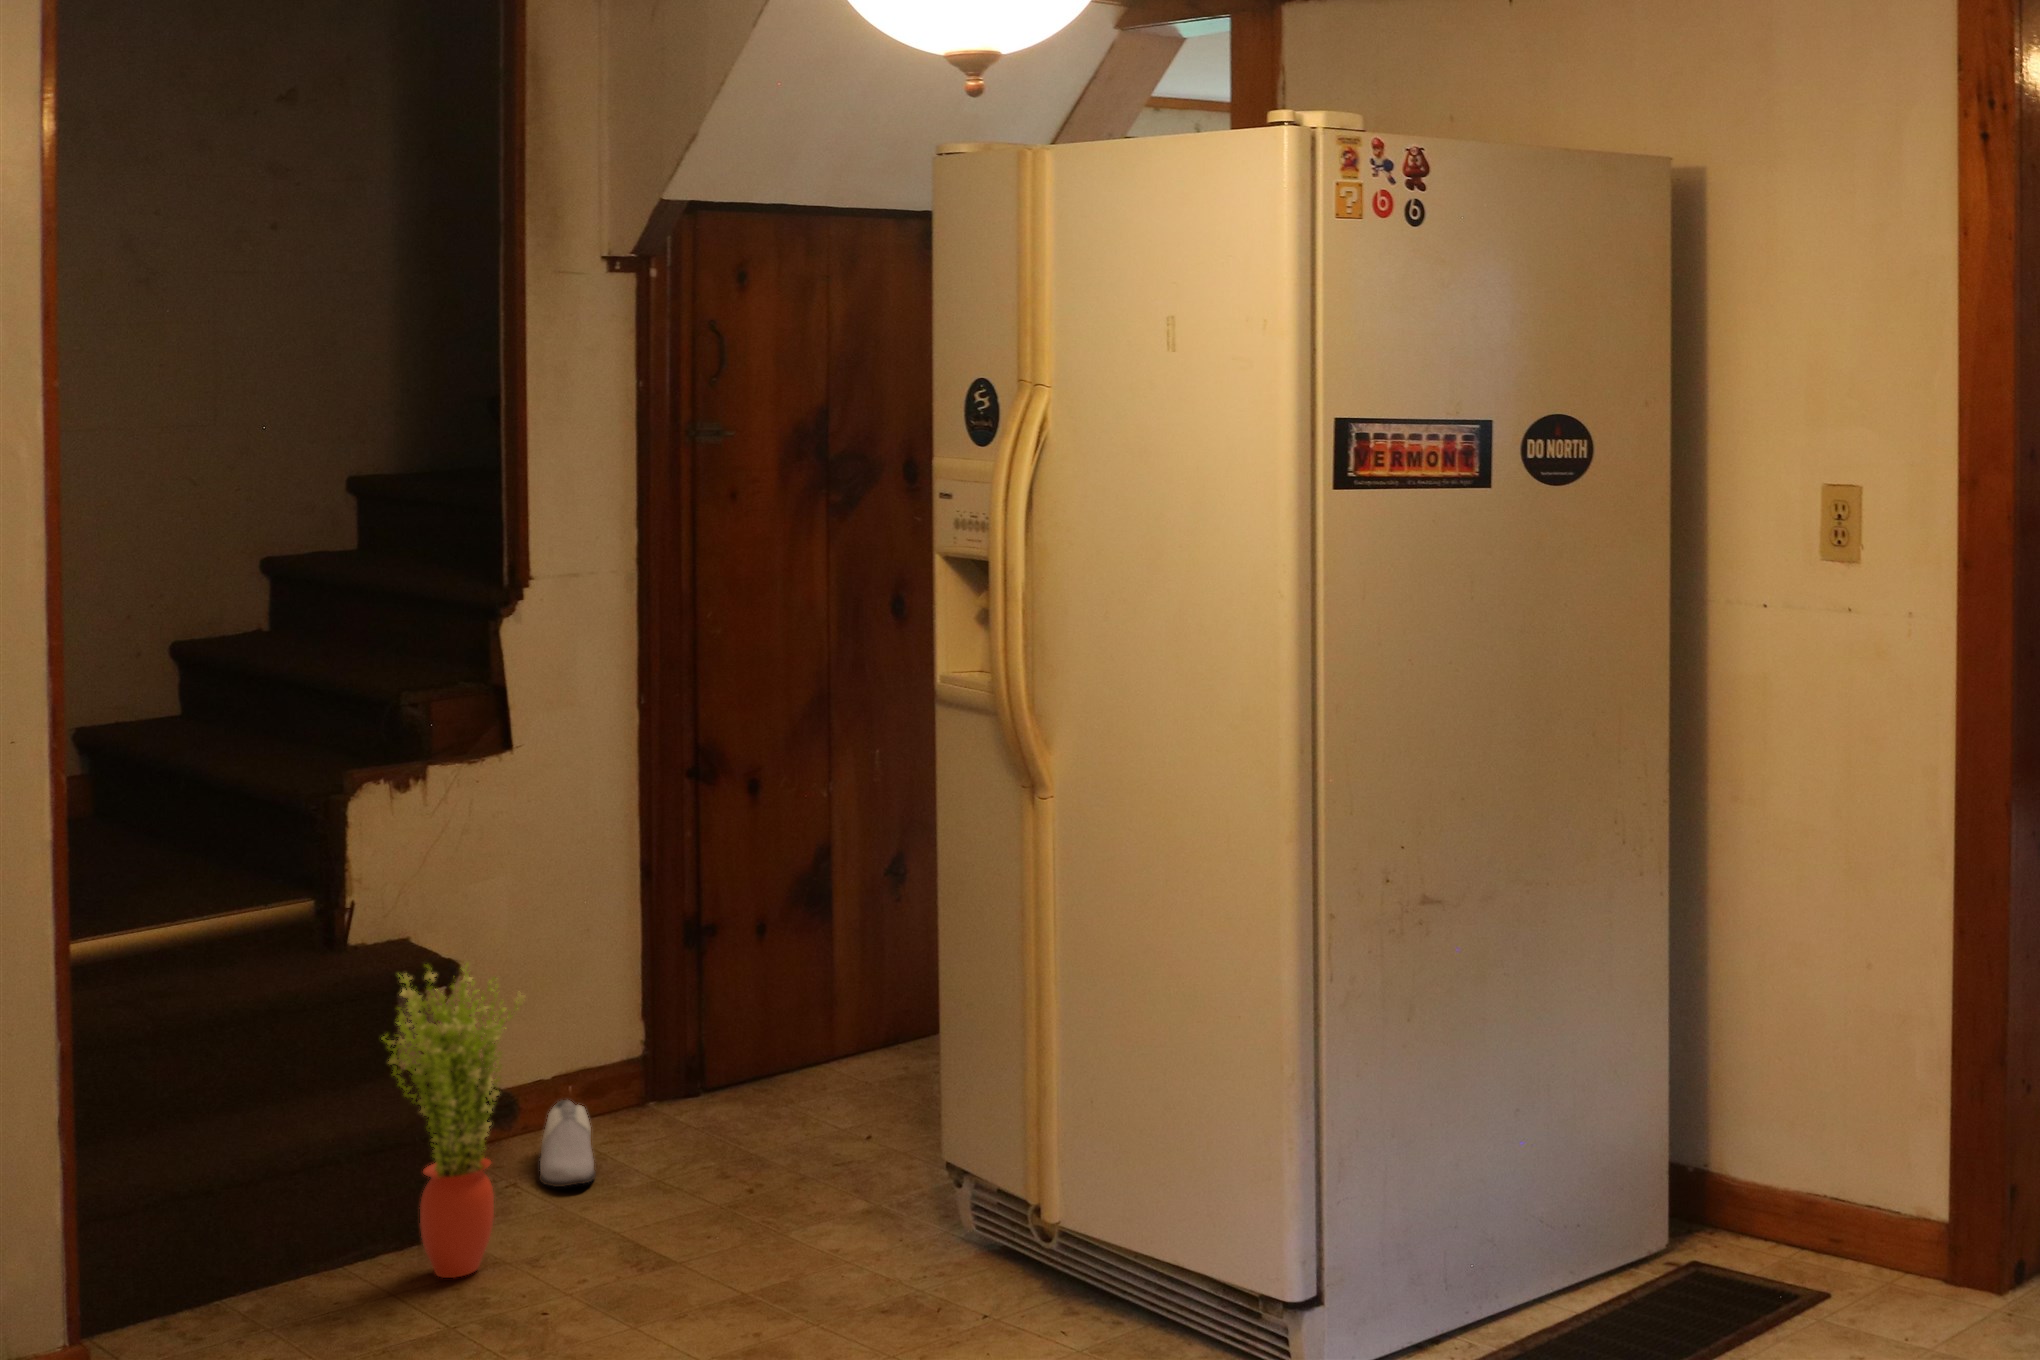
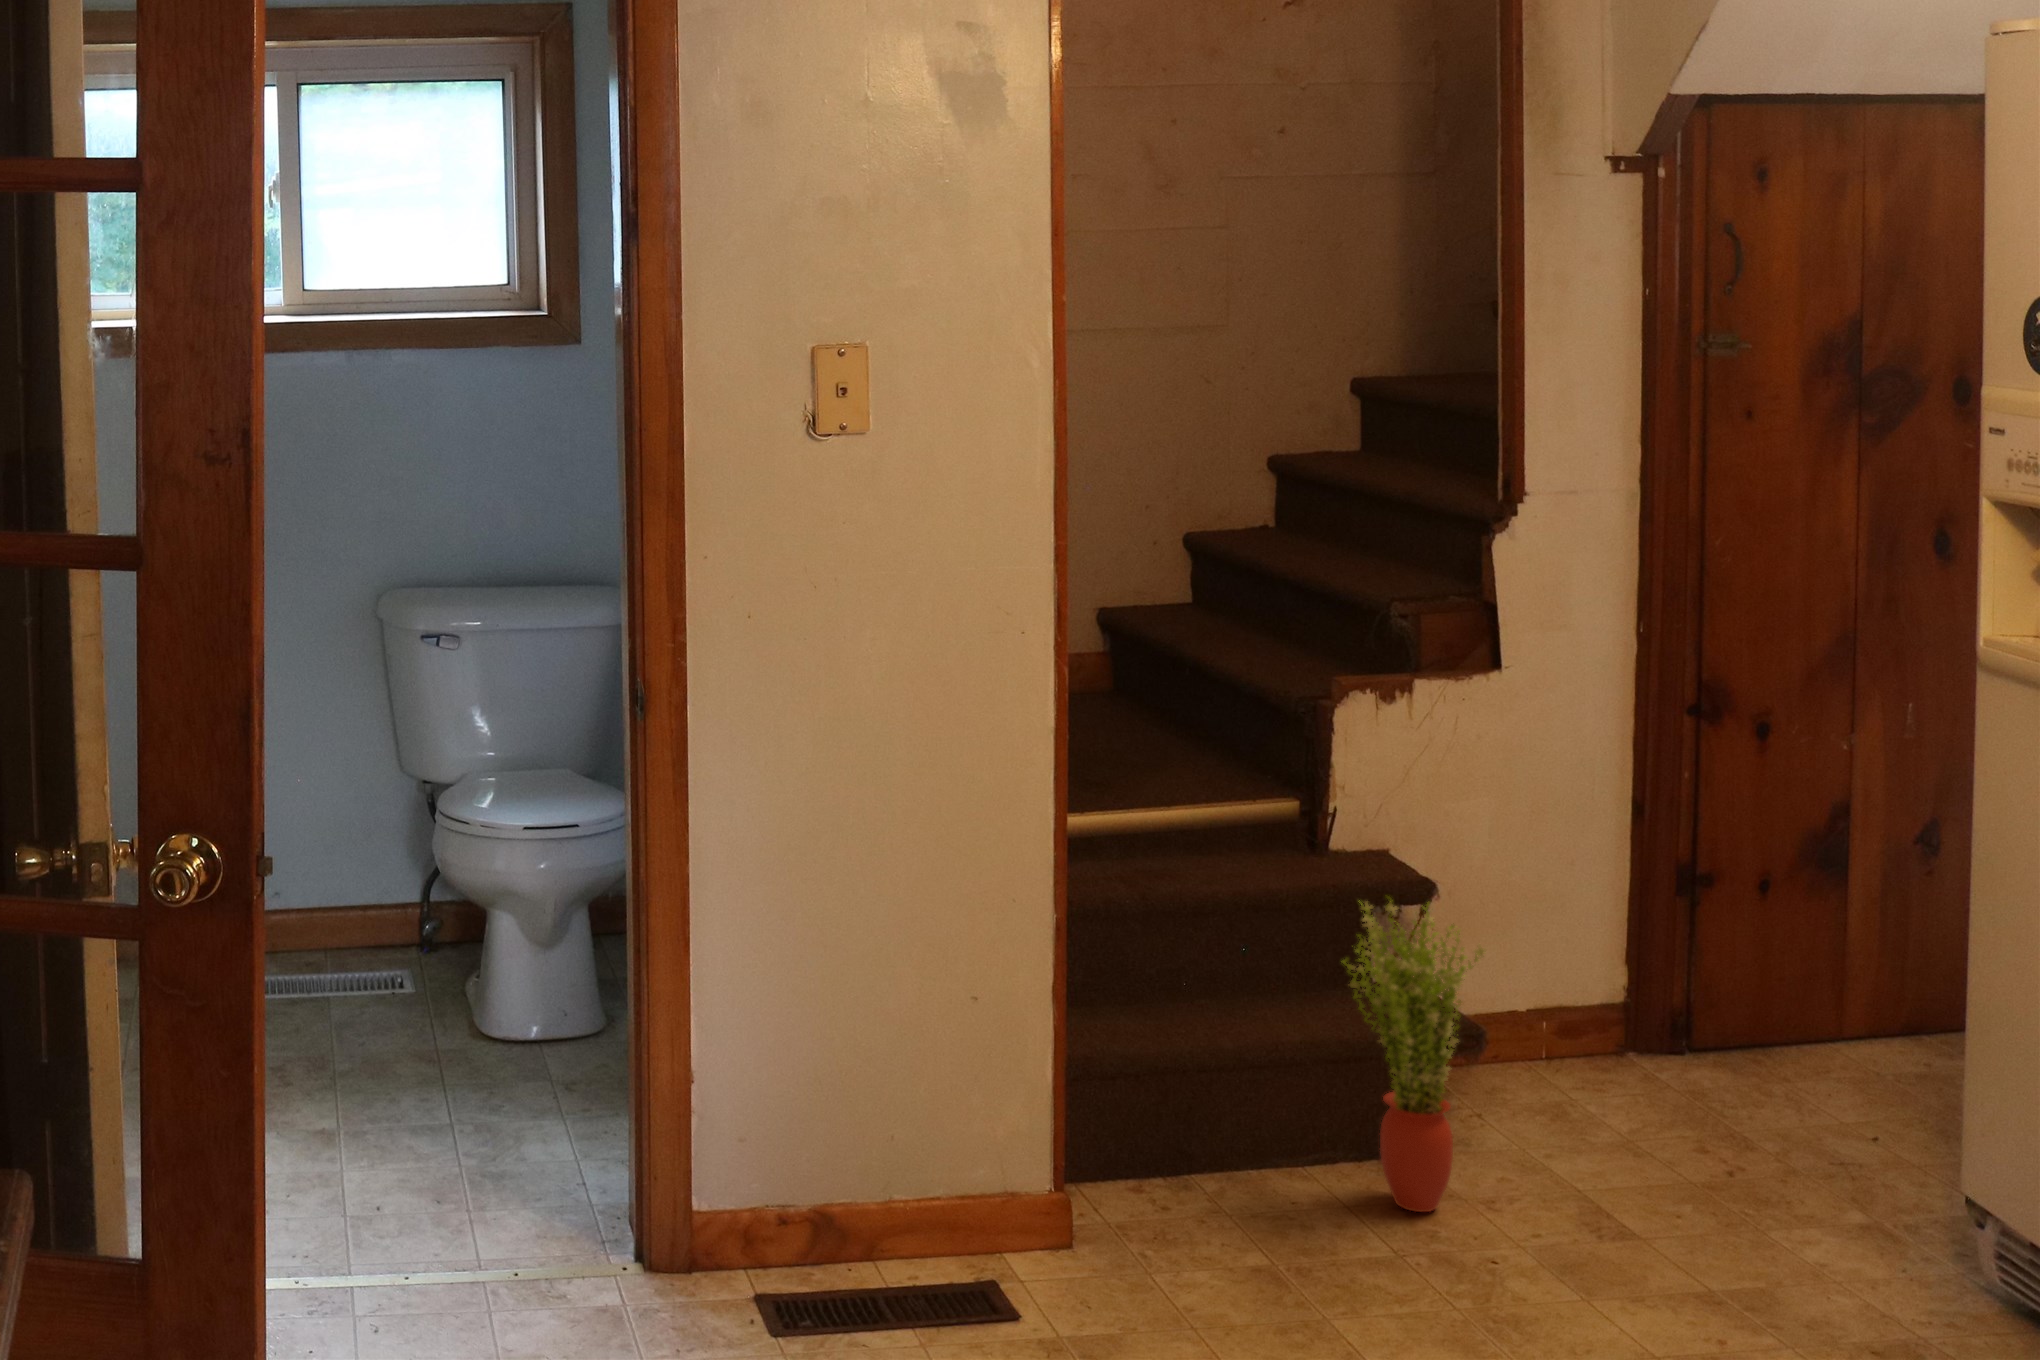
shoe: present [539,1100,596,1187] -> none [1512,1042,1571,1142]

